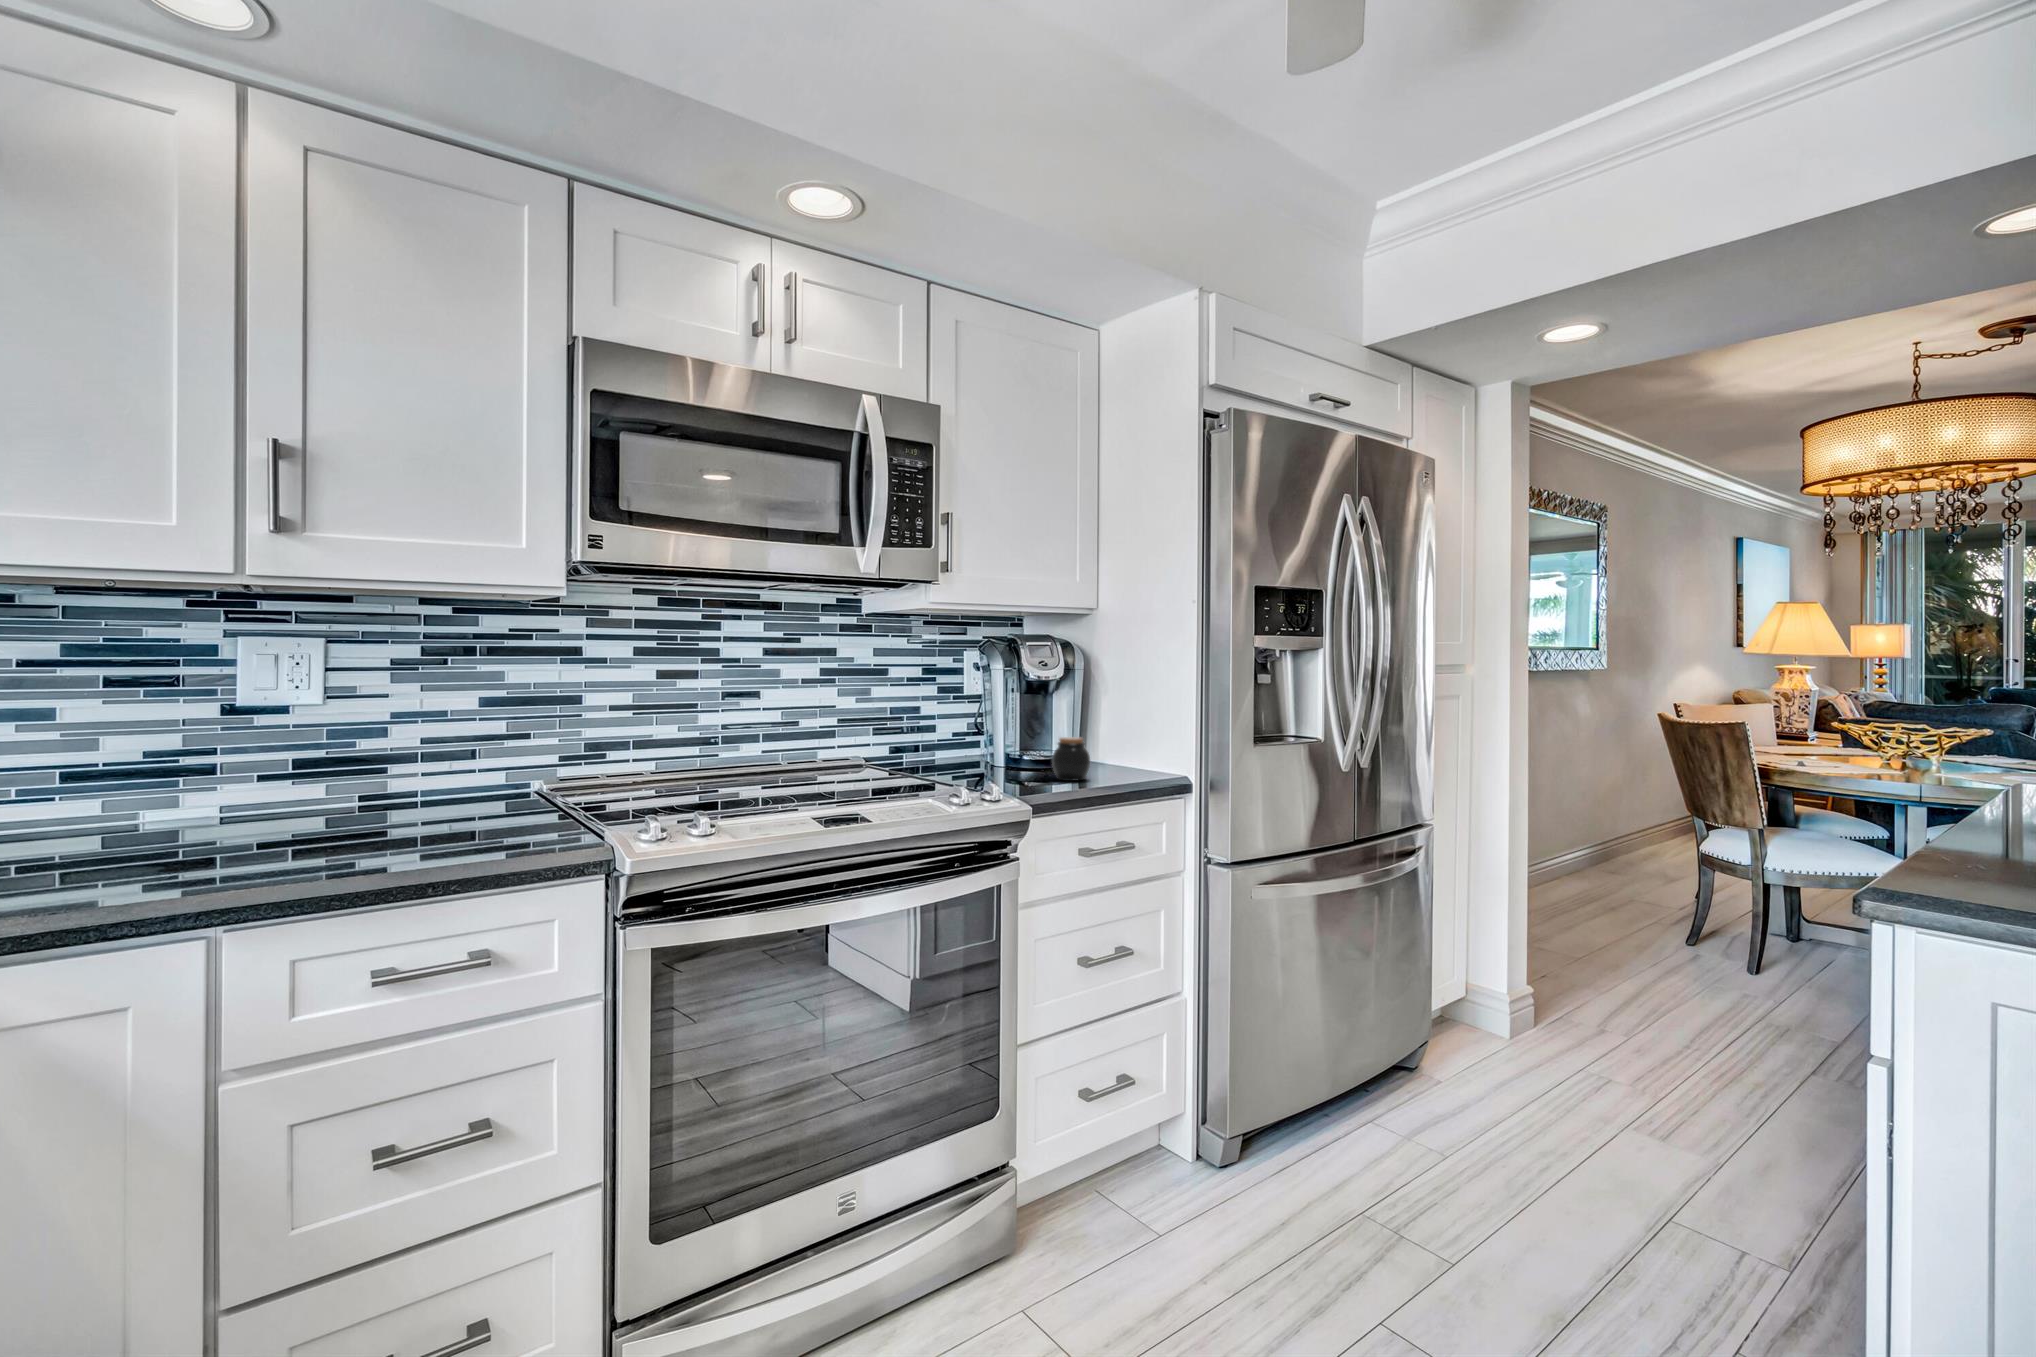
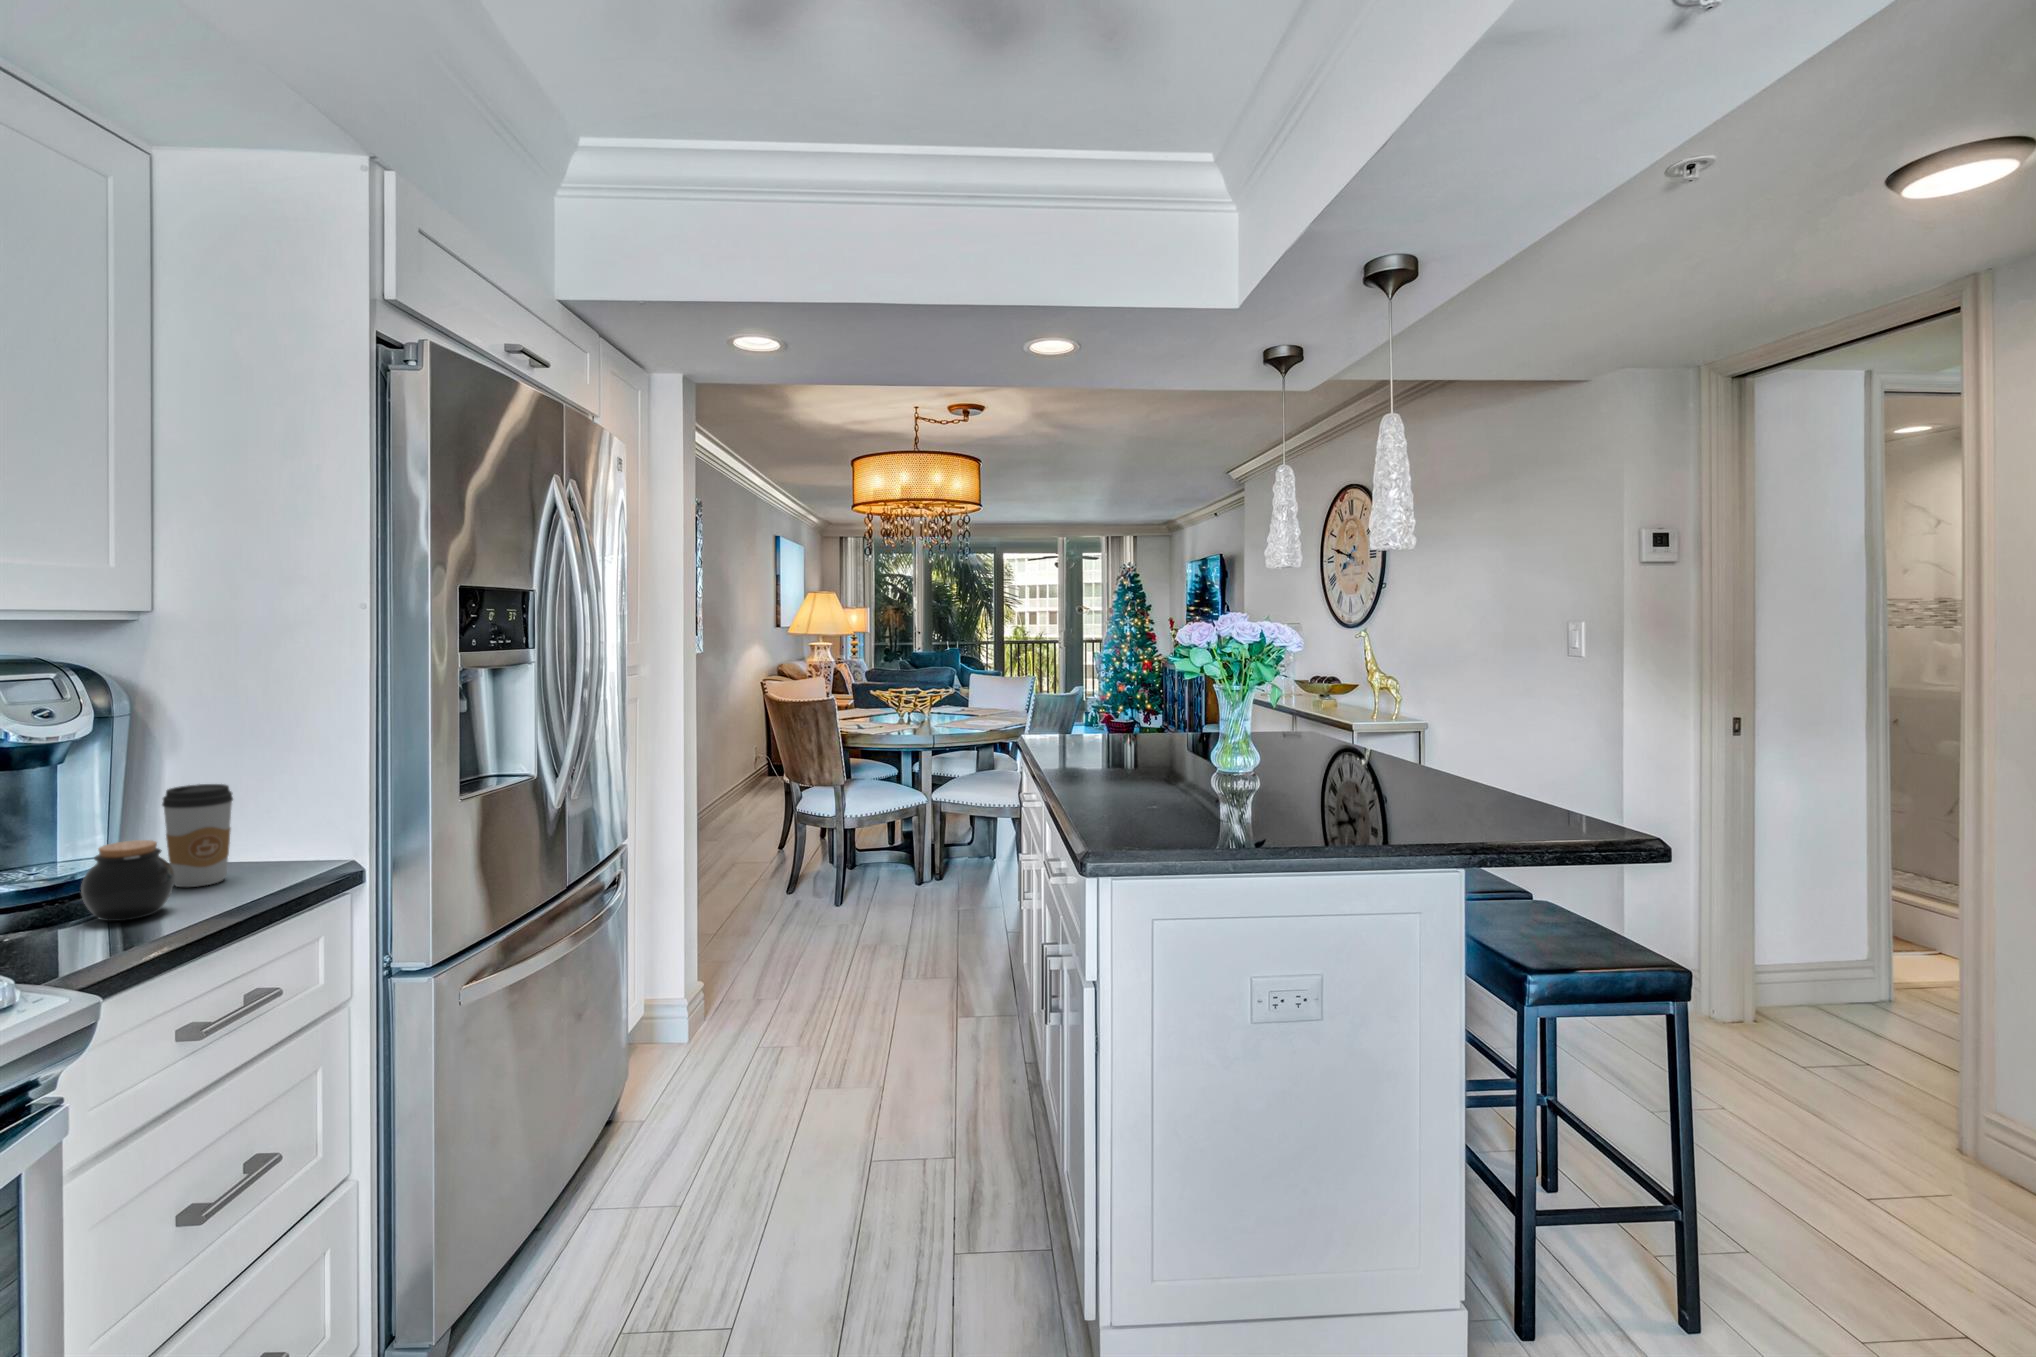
coffee cup: none [1093,713,1126,774] -> present [162,784,233,887]

